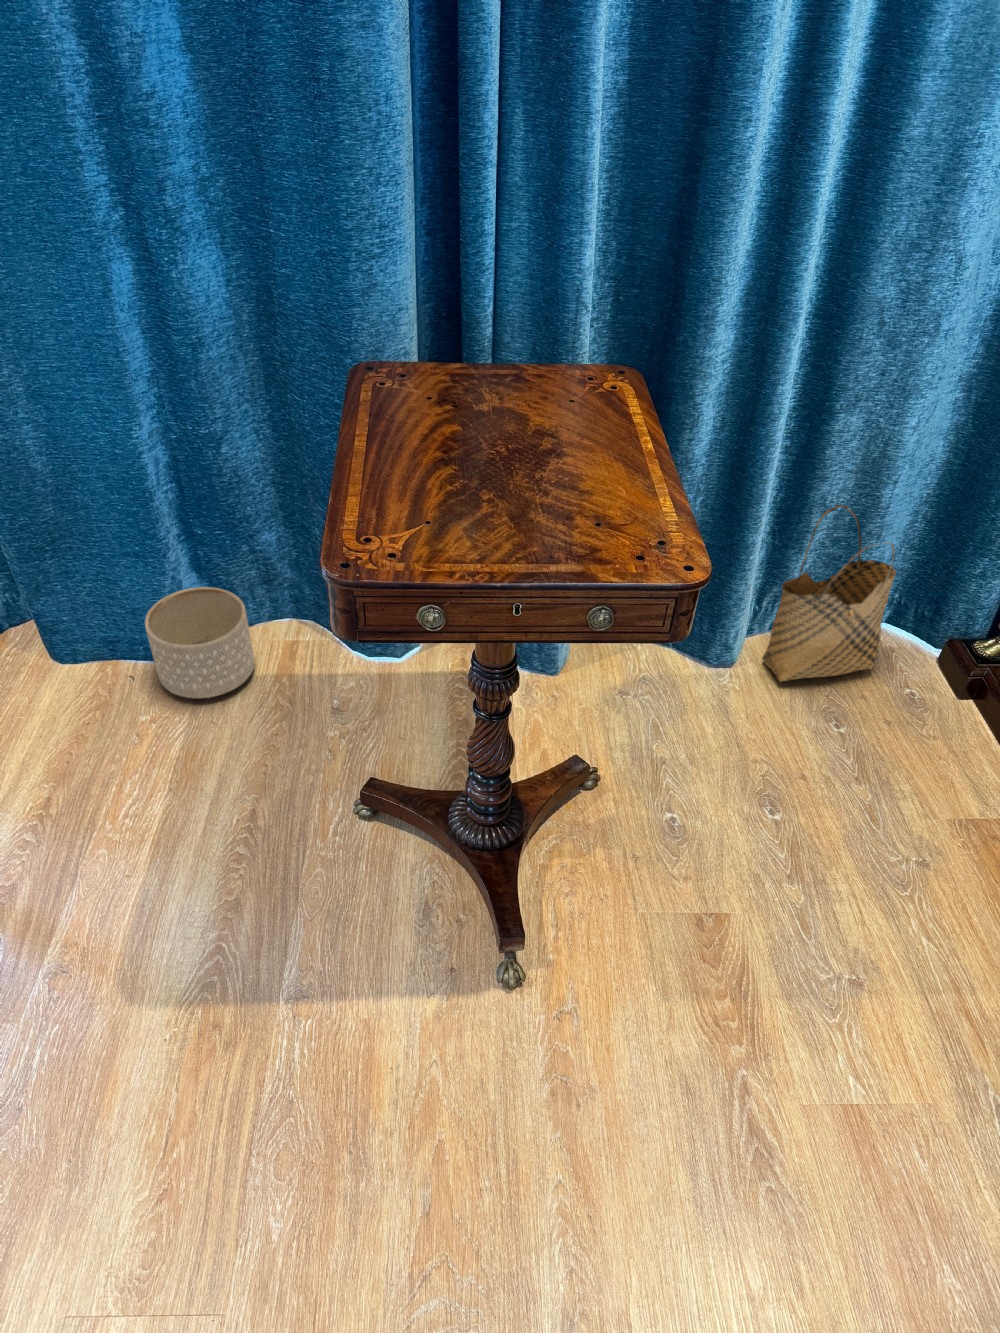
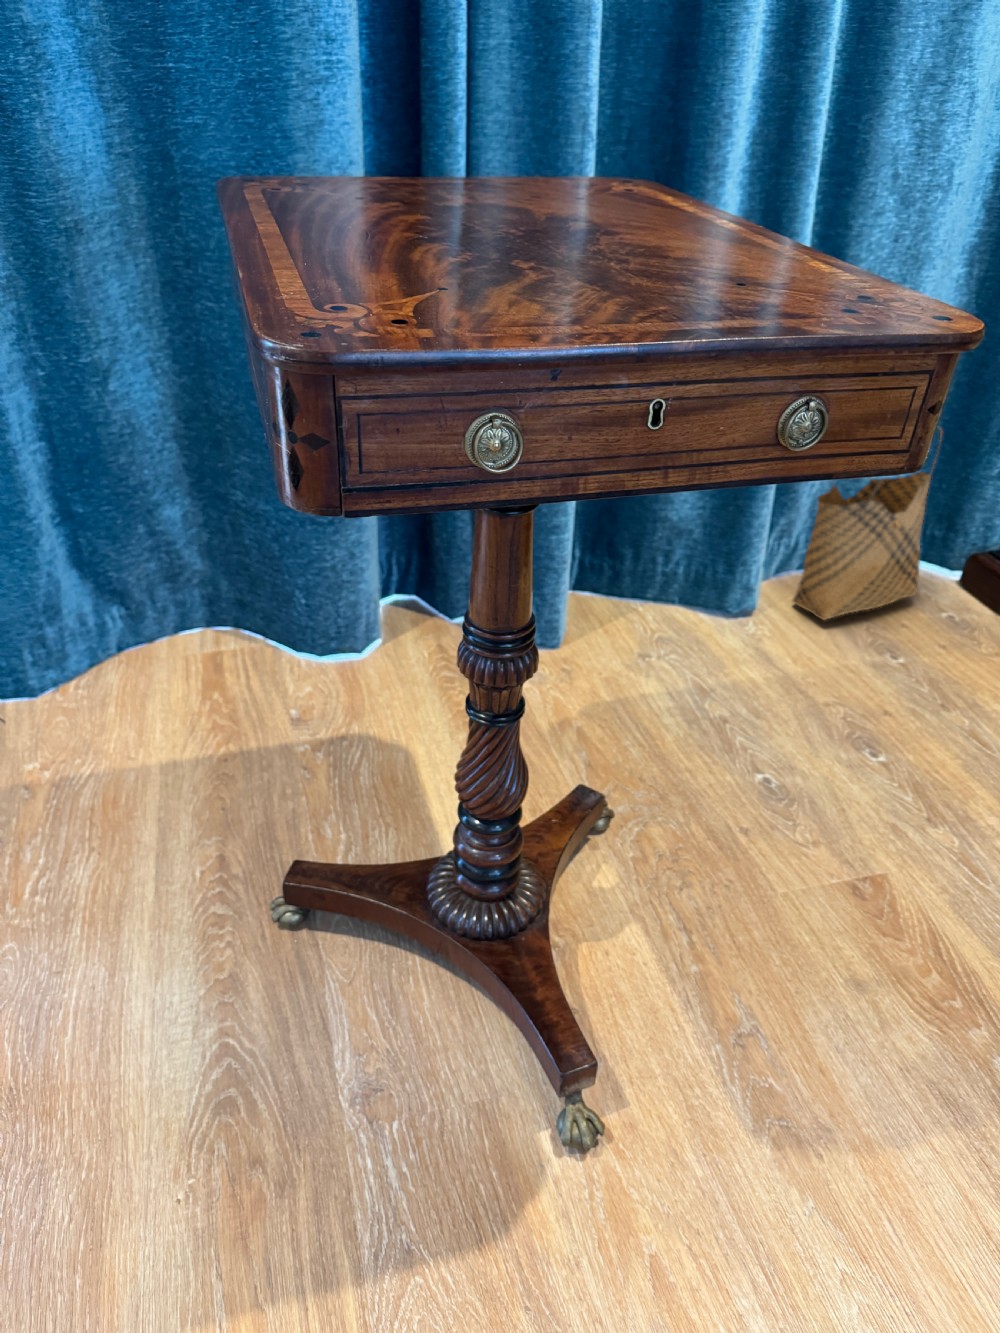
planter: present [145,587,255,698] -> none [19,584,174,732]

